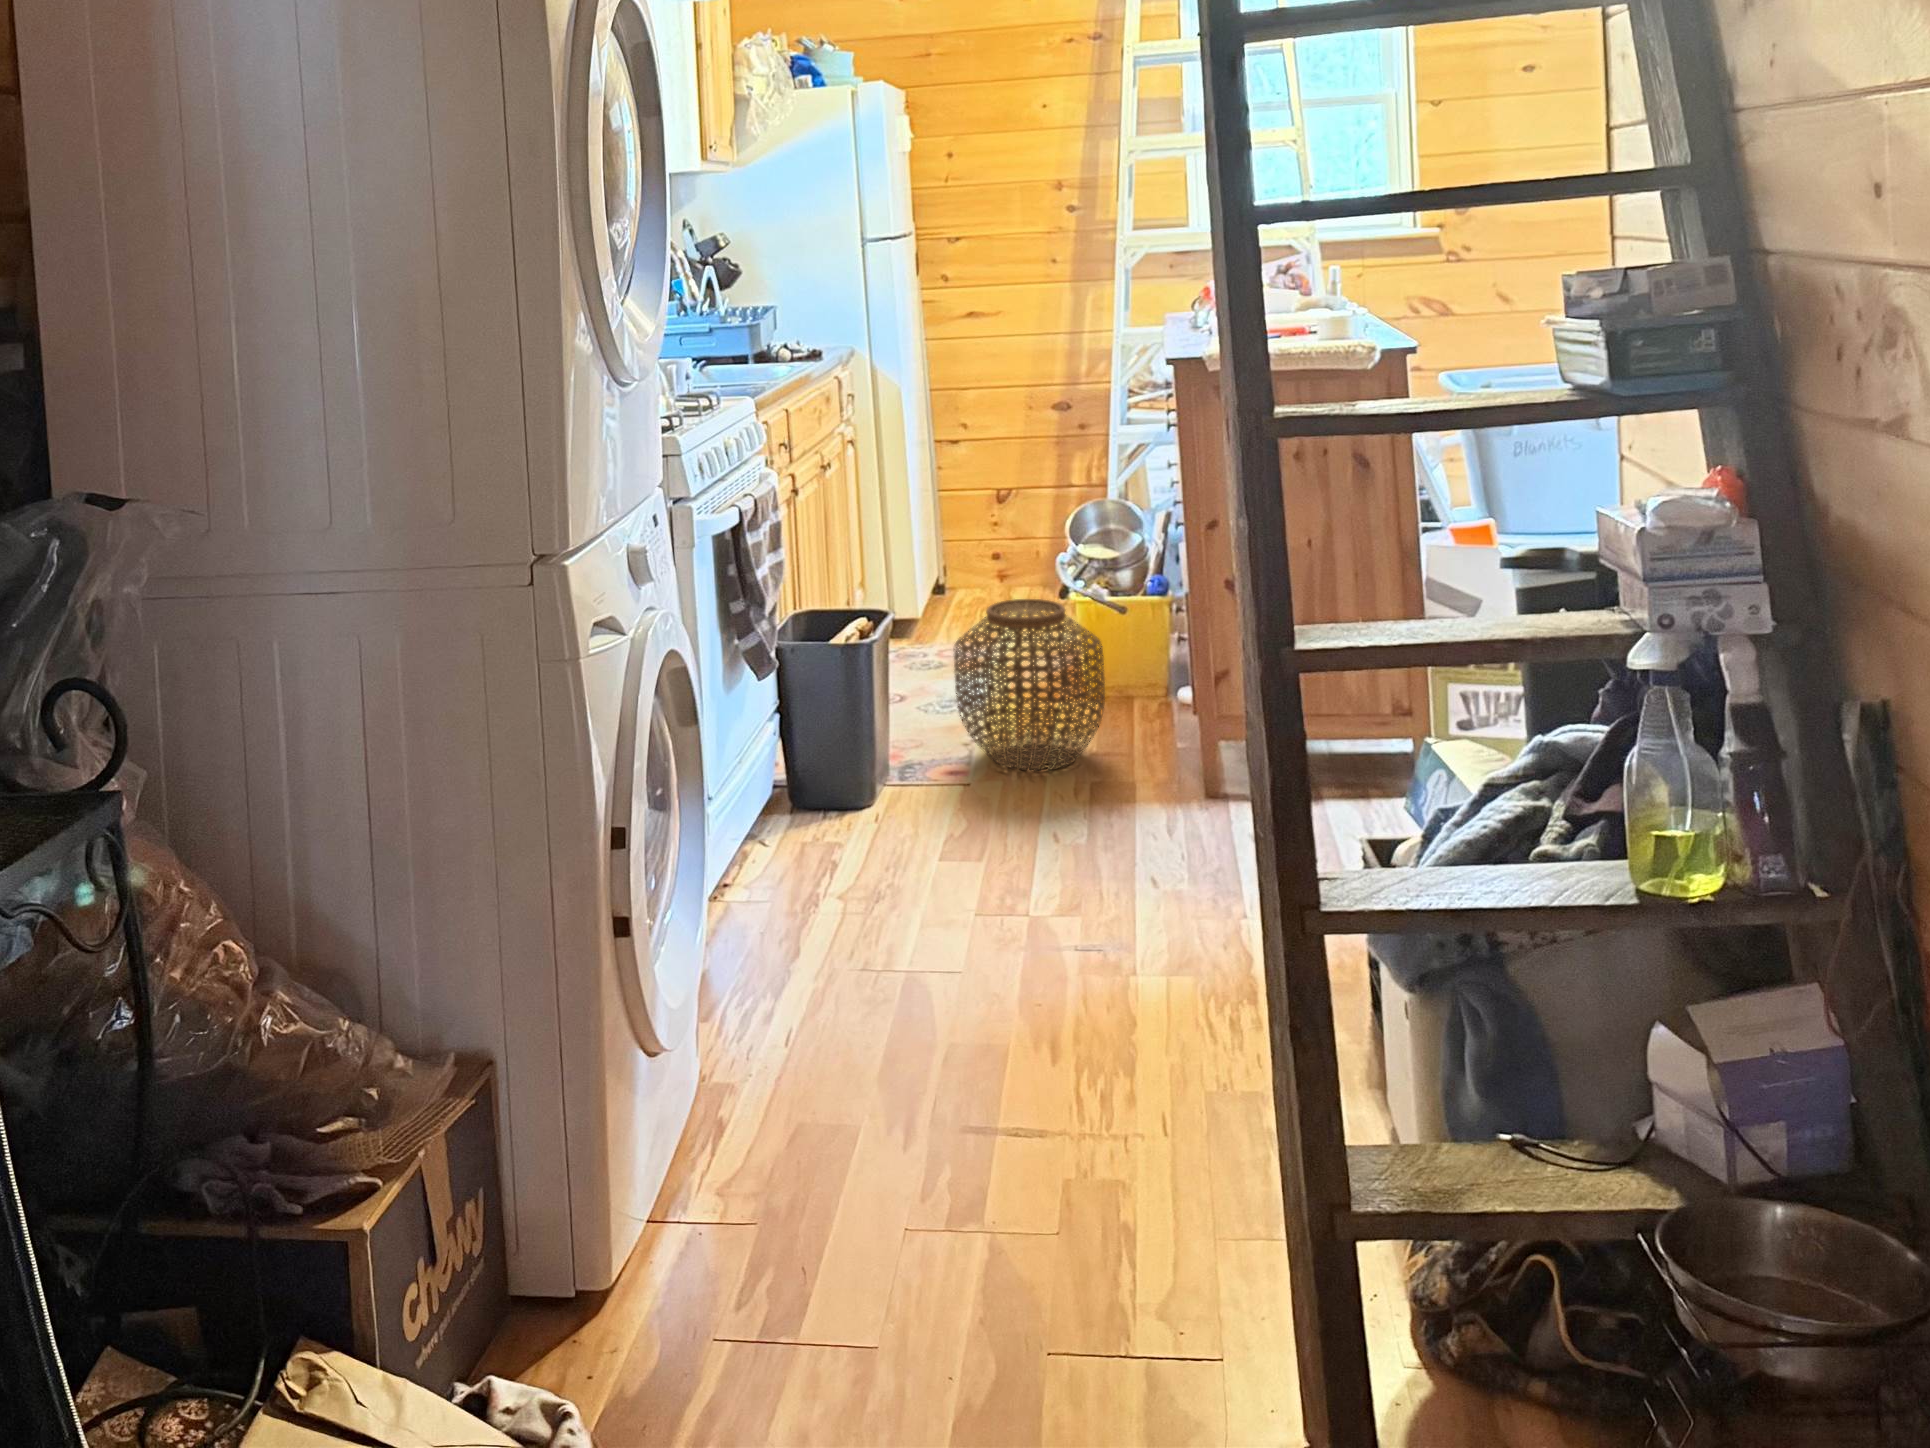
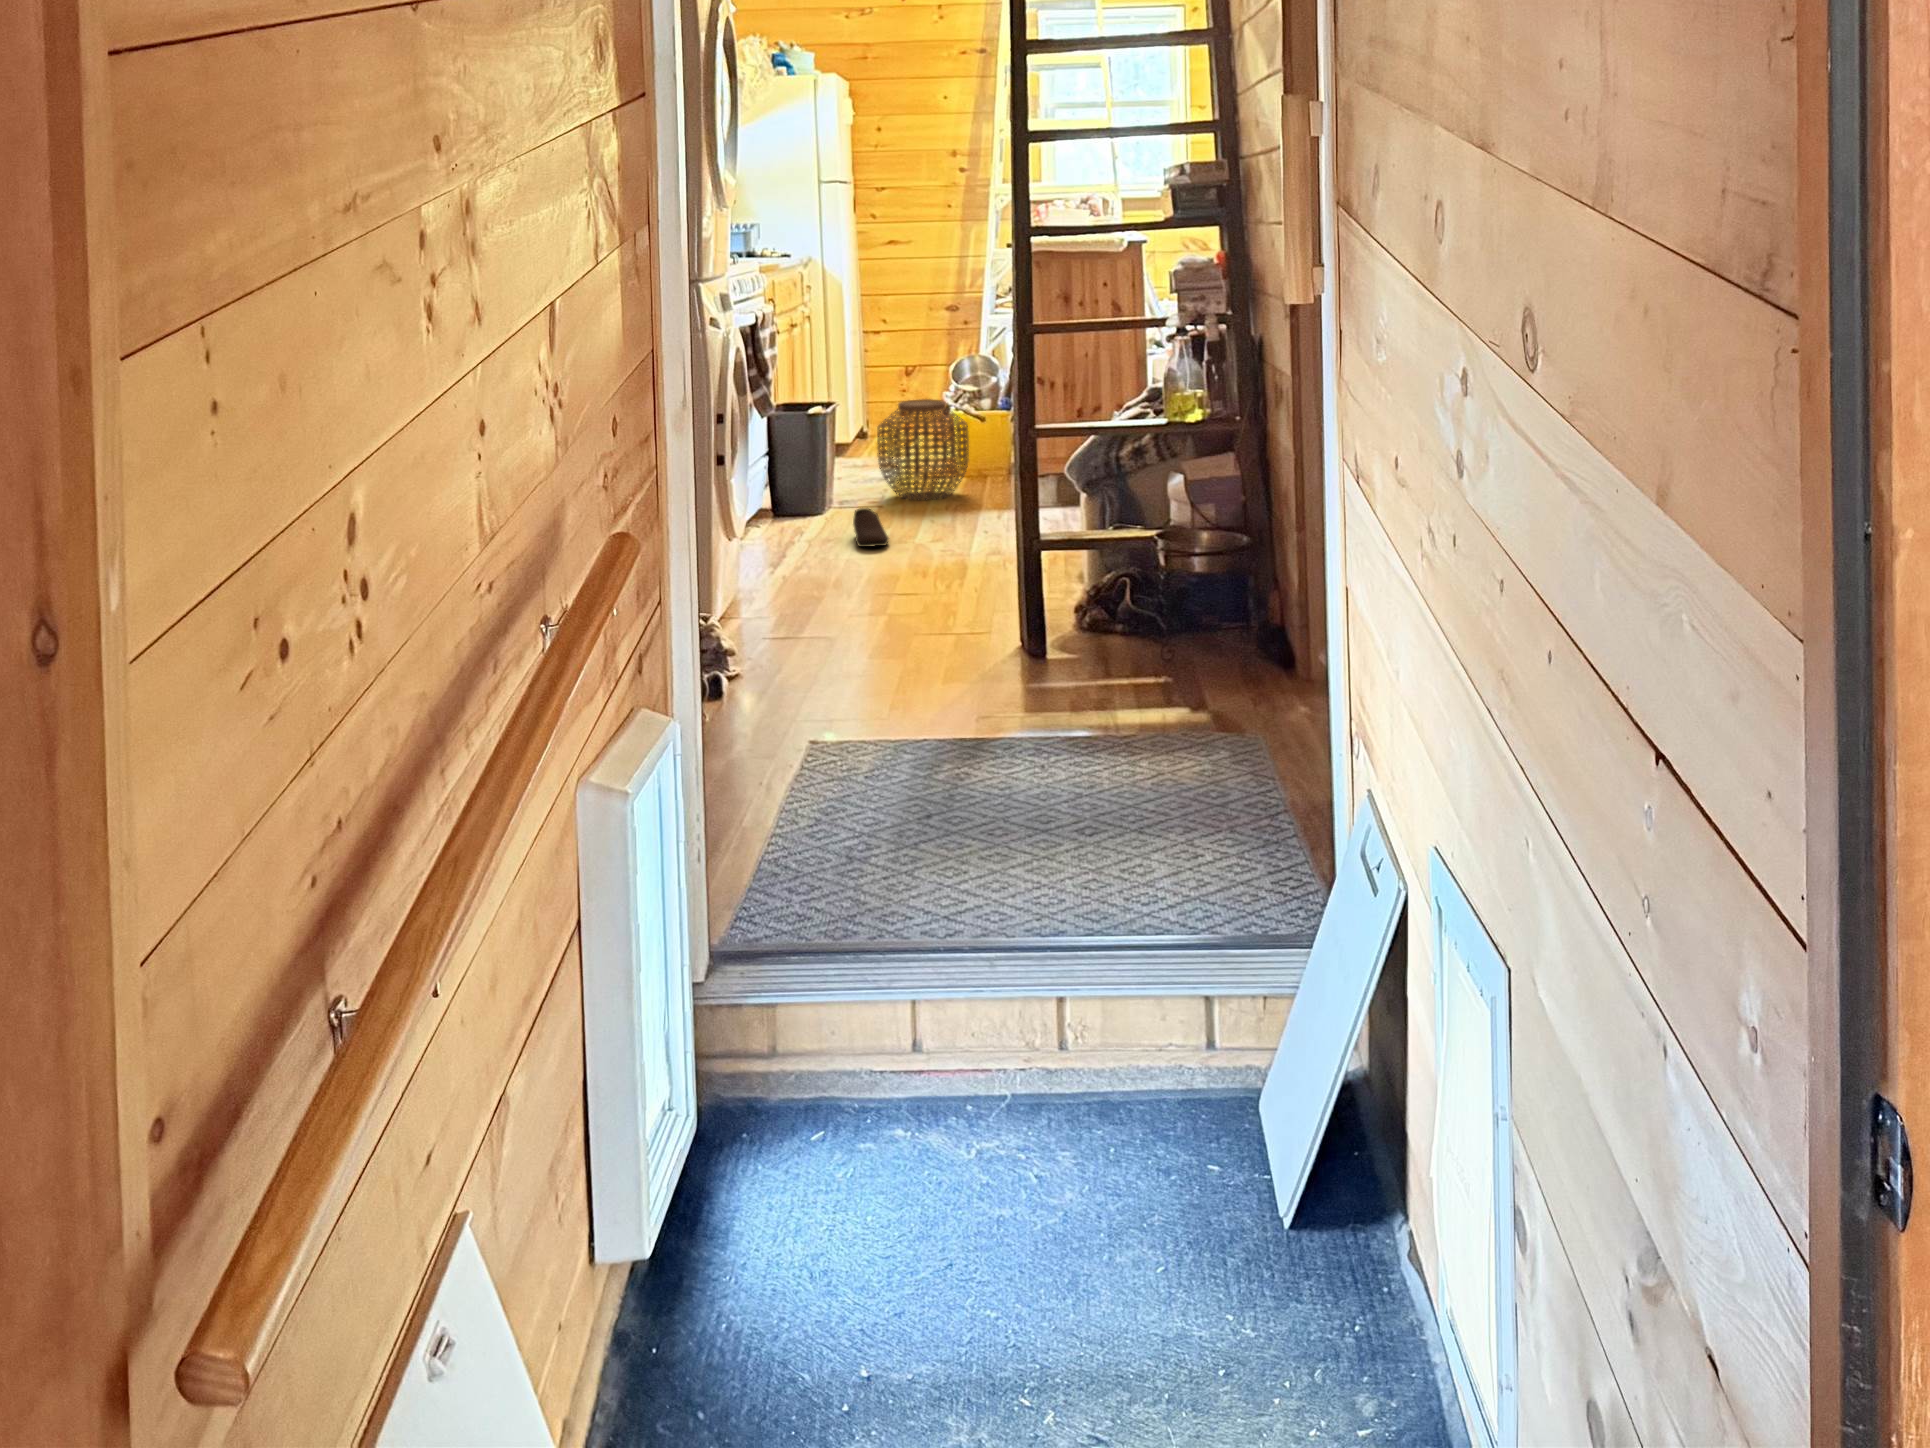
shoe: none [911,834,975,934] -> present [853,508,889,547]

